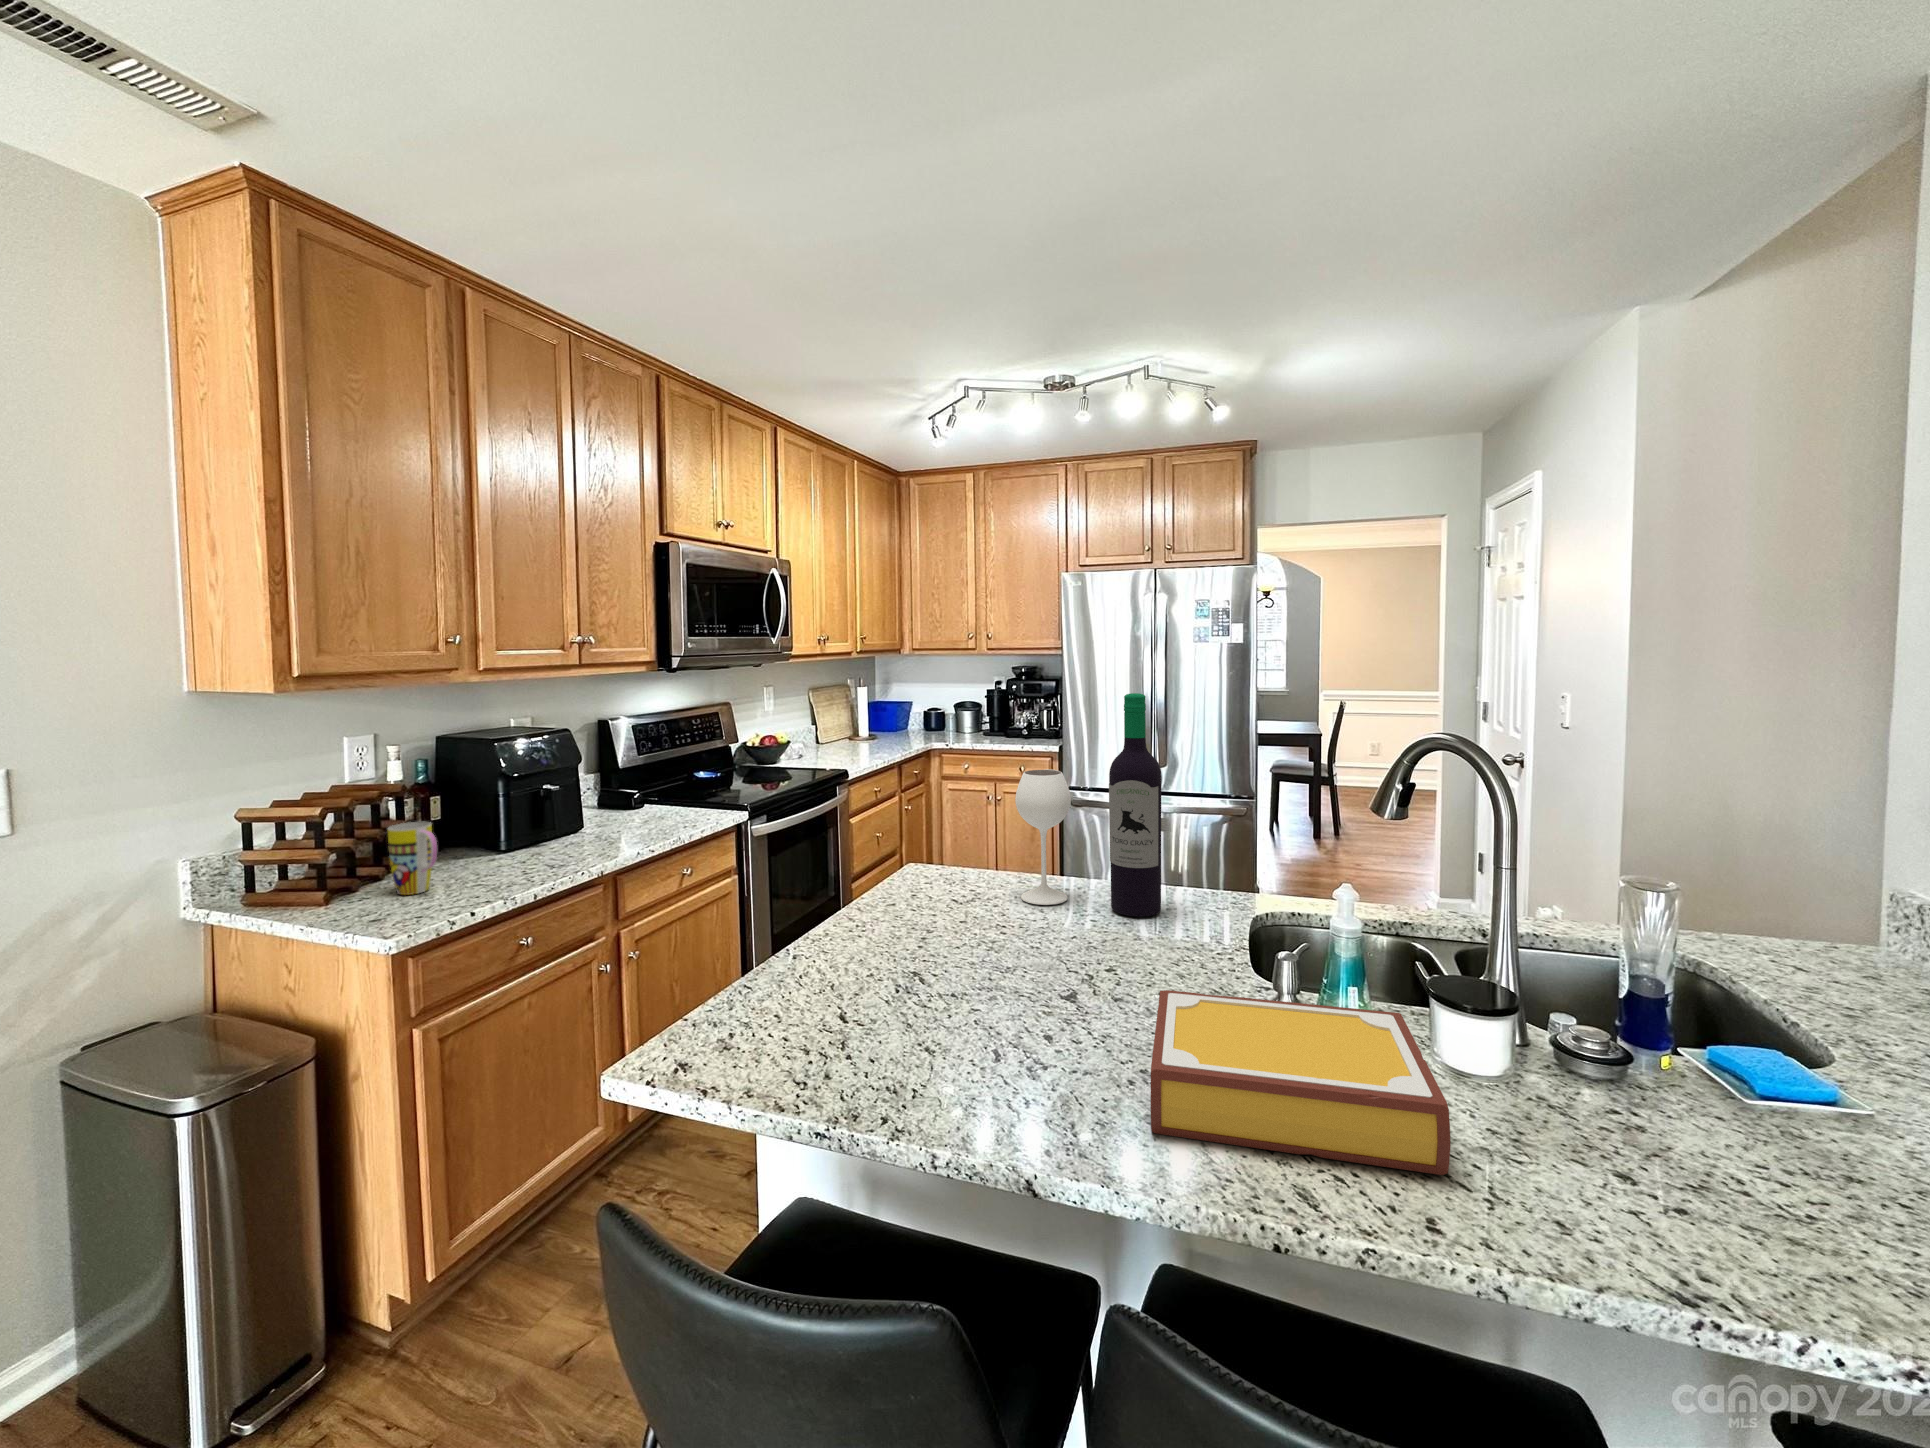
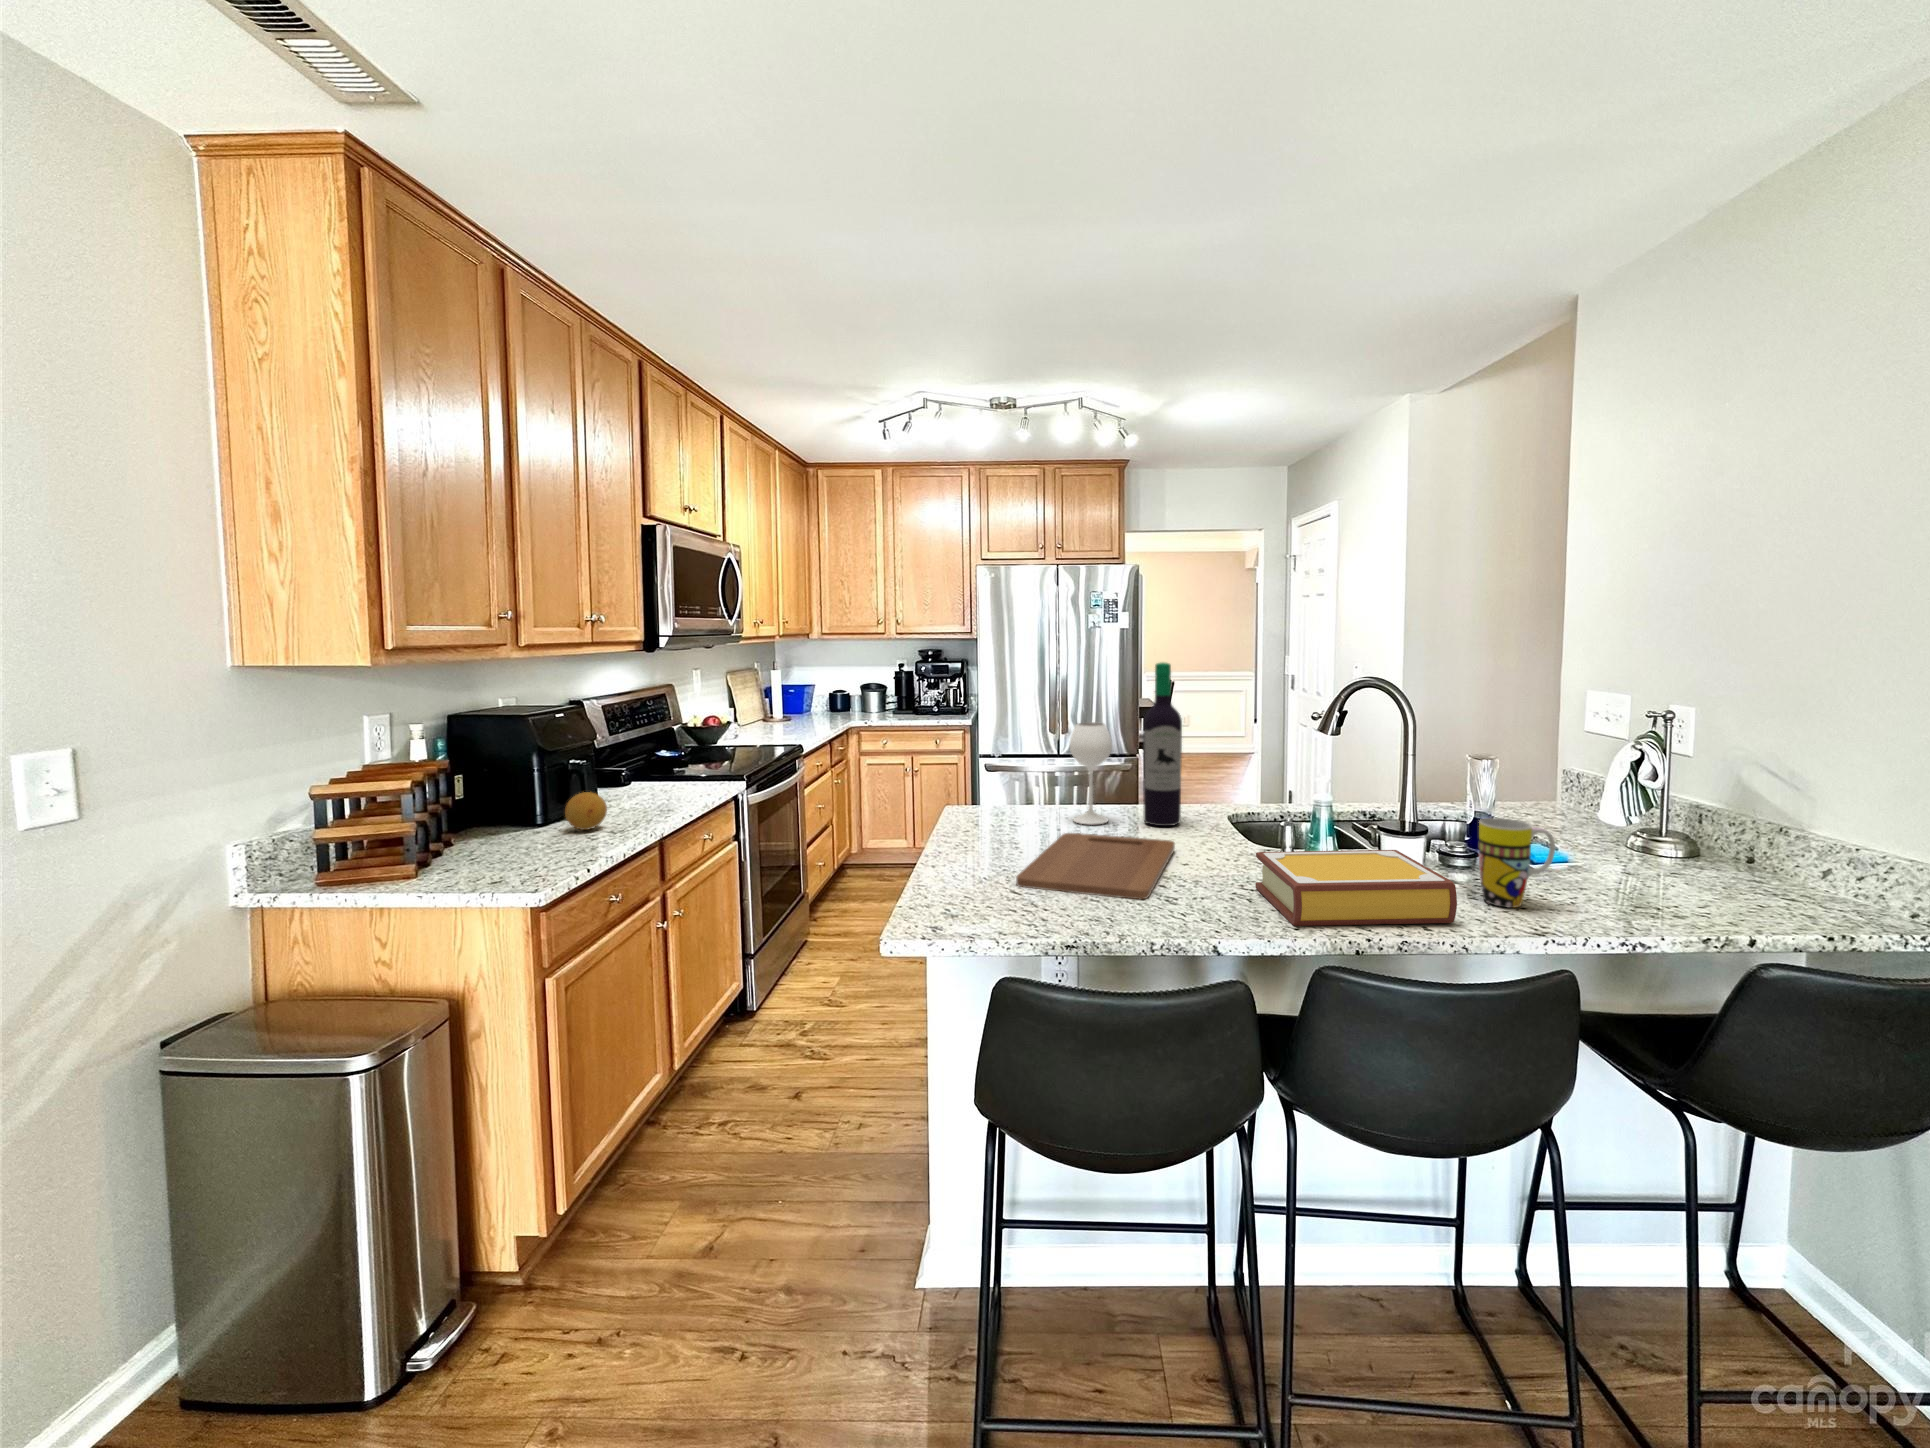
mug: present [388,822,437,895] -> present [1479,818,1555,908]
fruit: none [508,822,551,861] -> present [565,792,607,830]
cutting board: none [838,917,1107,1042] -> present [1016,833,1175,899]

